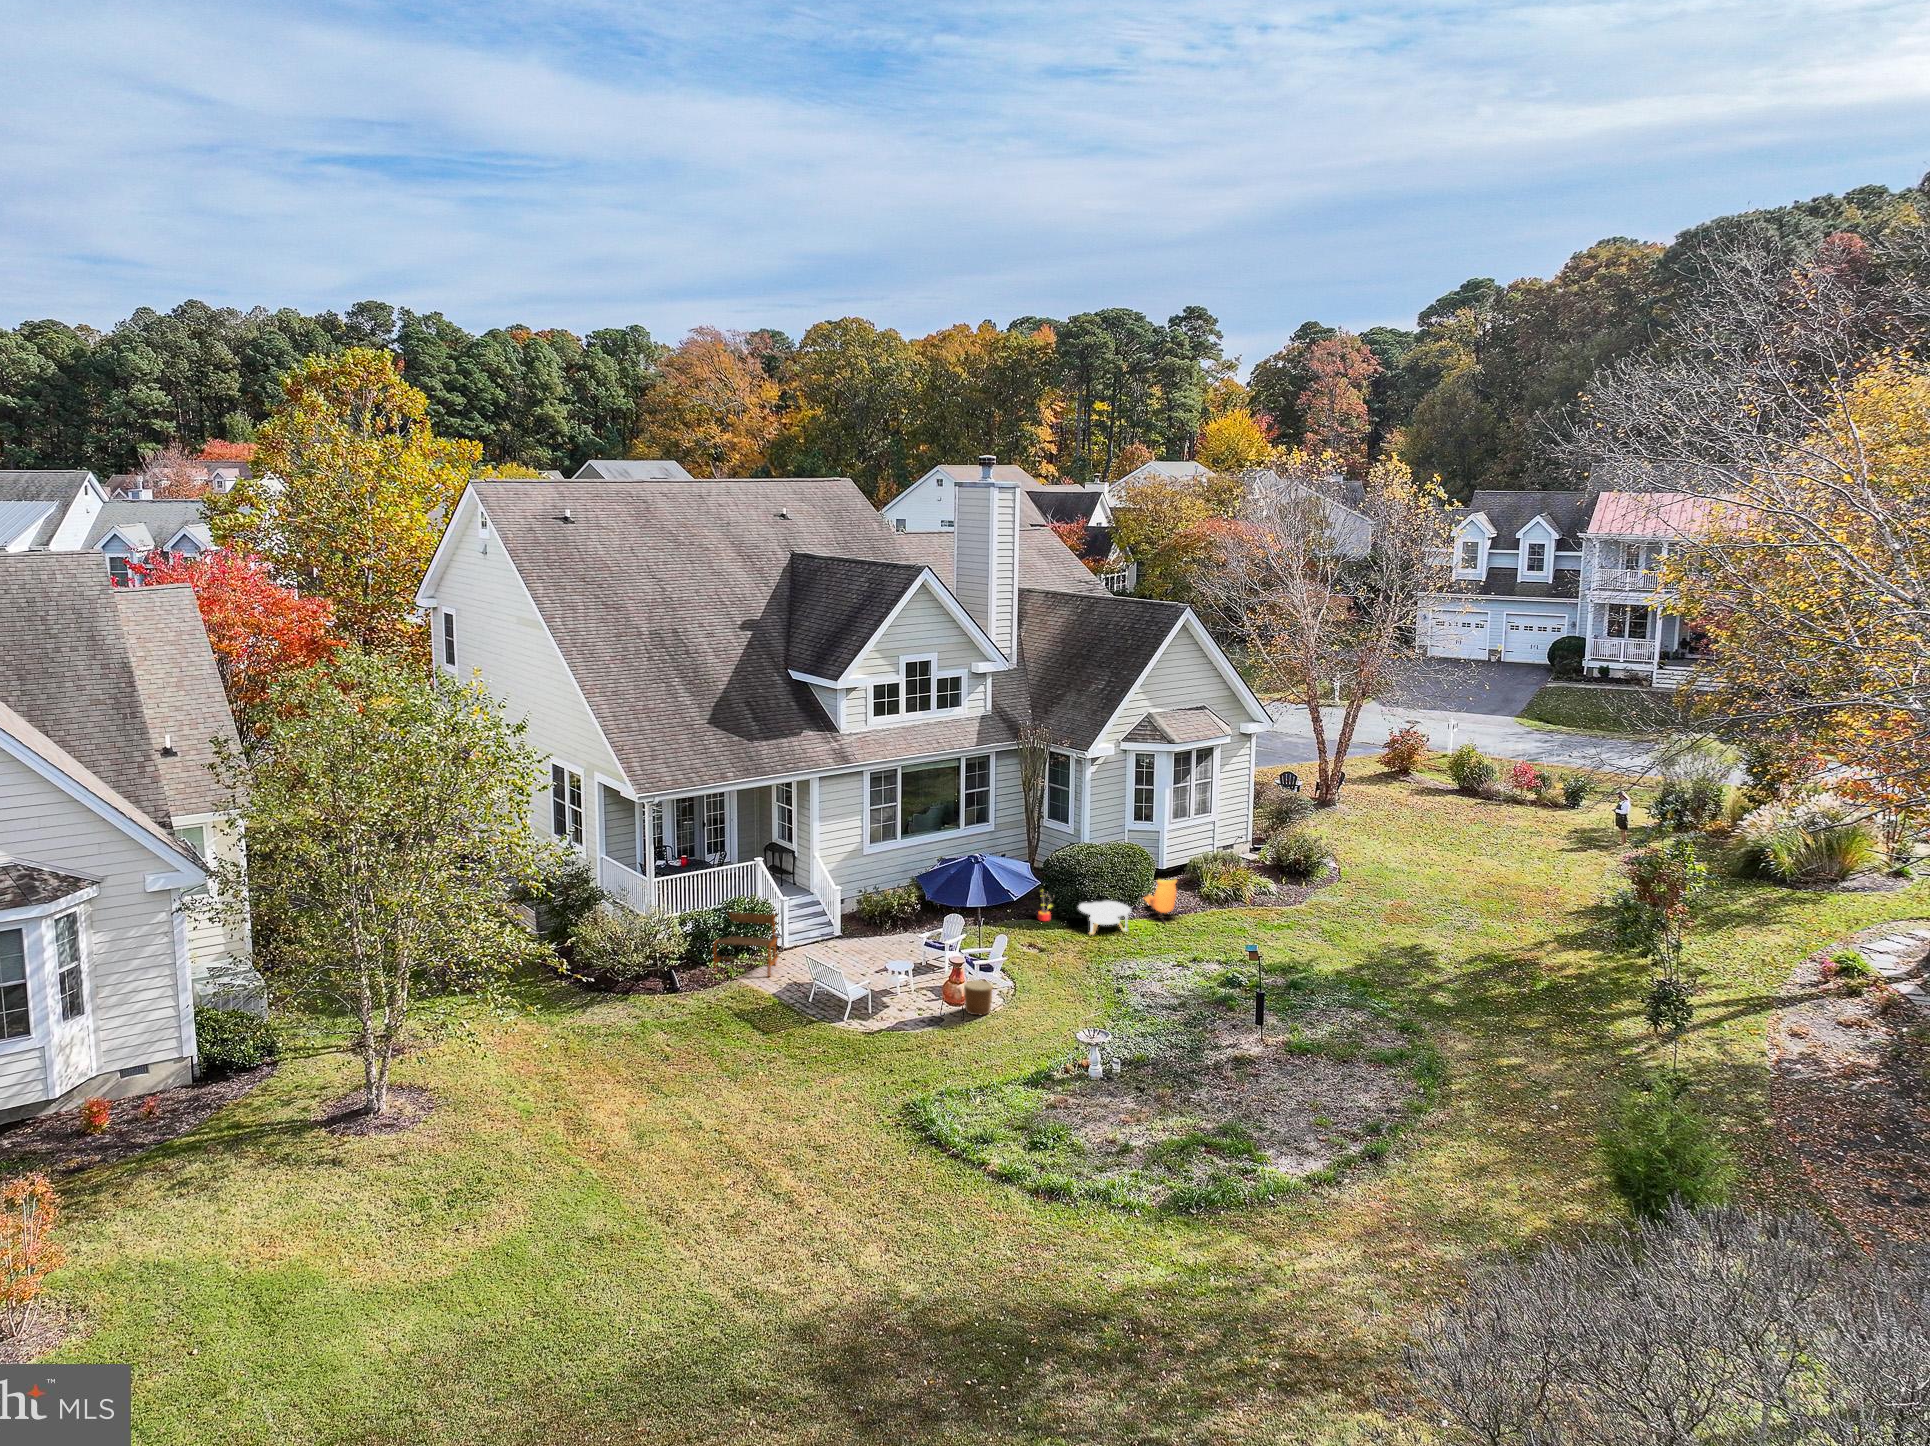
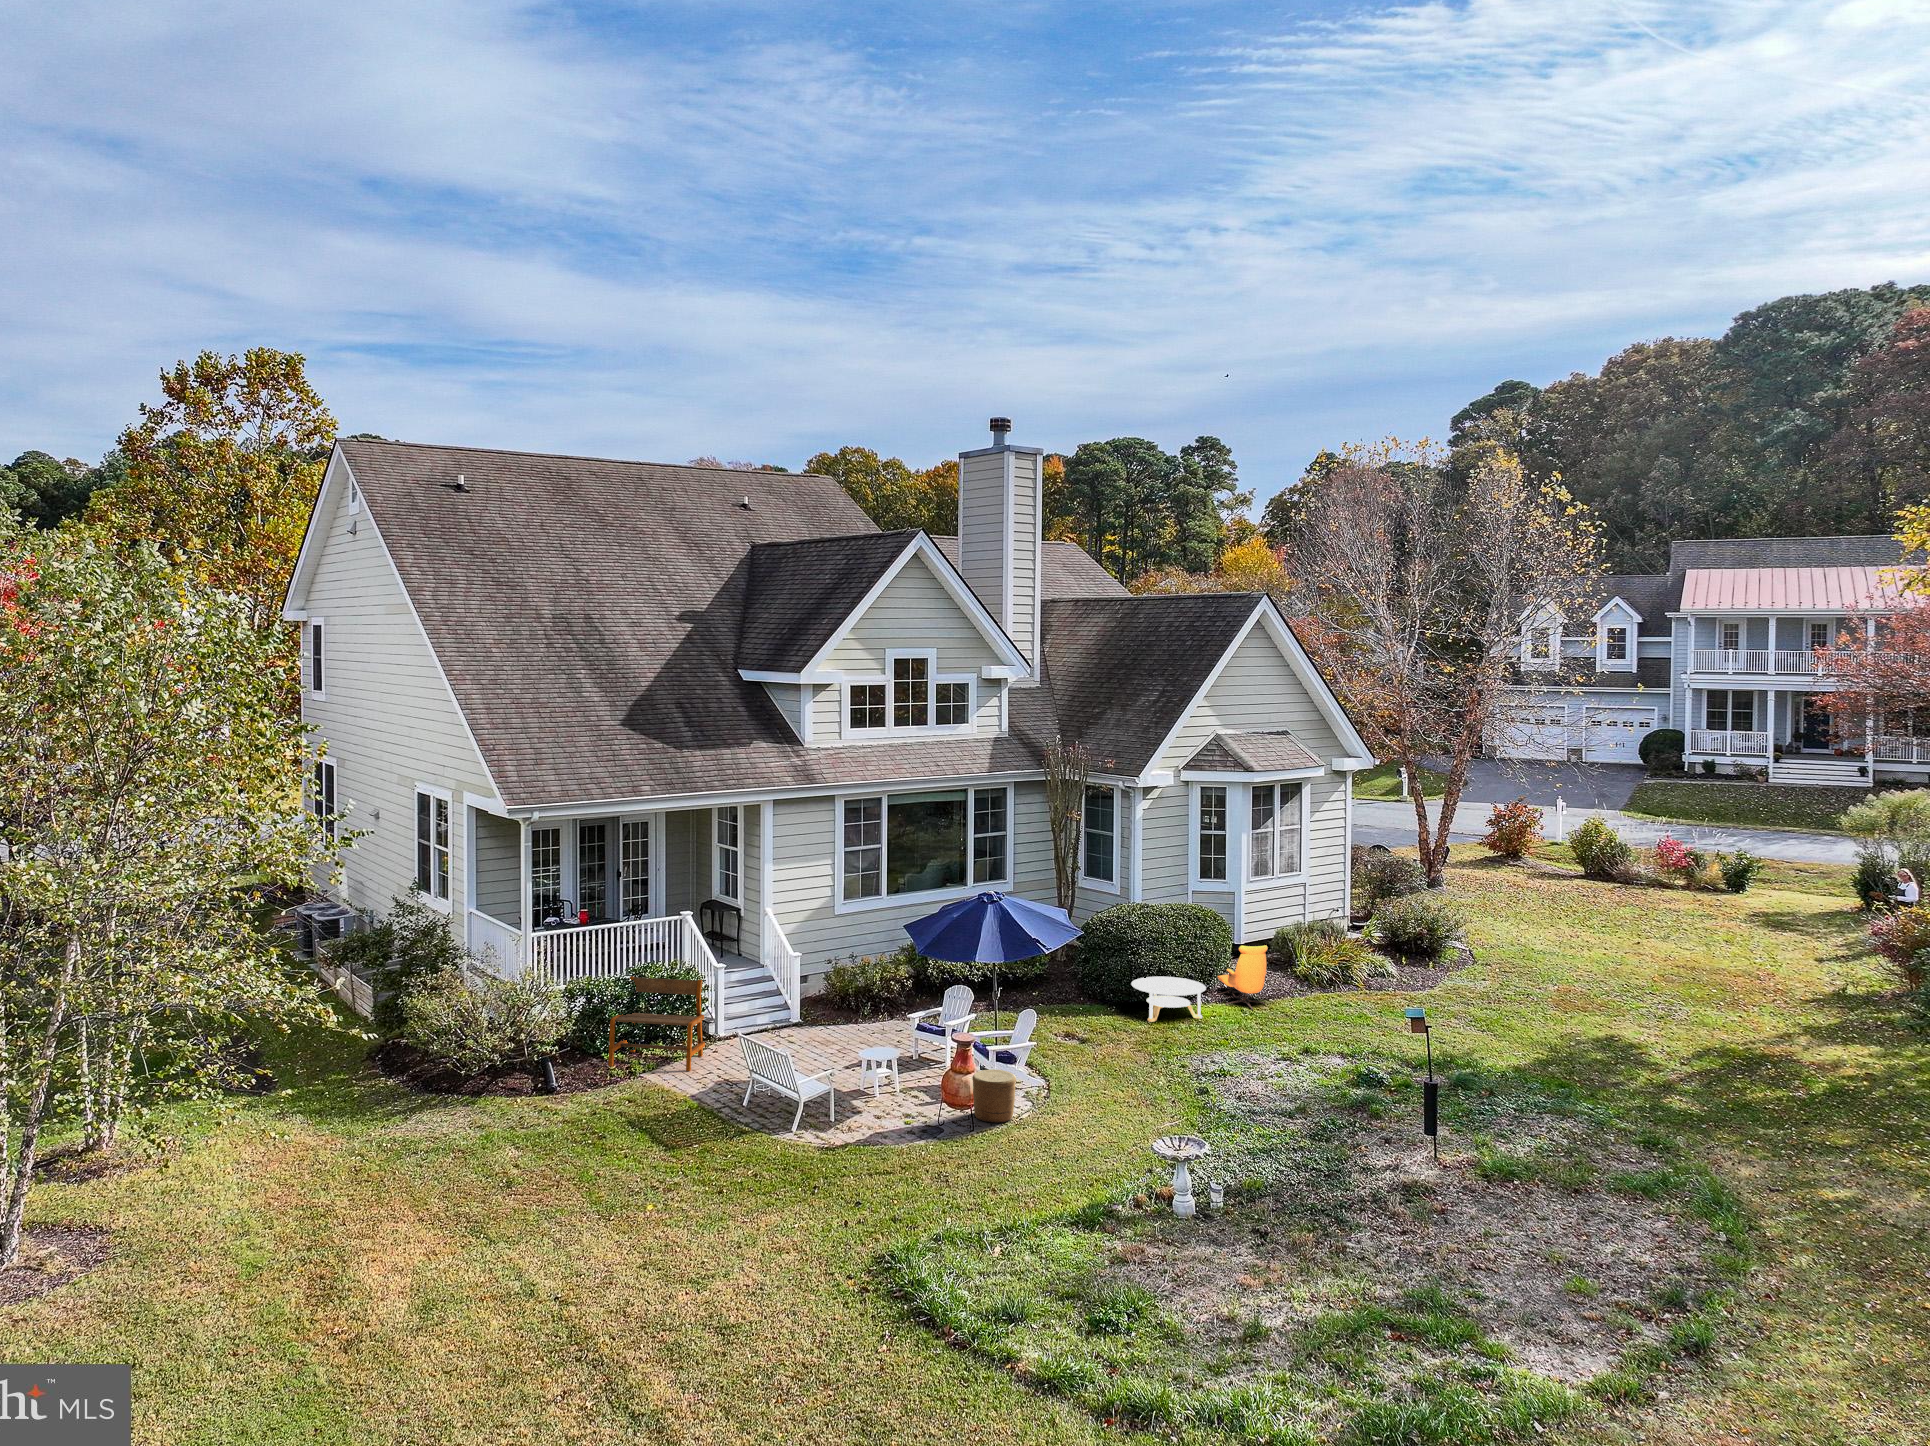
decorative plant: present [1038,893,1052,921] -> none [1075,958,1098,1006]

